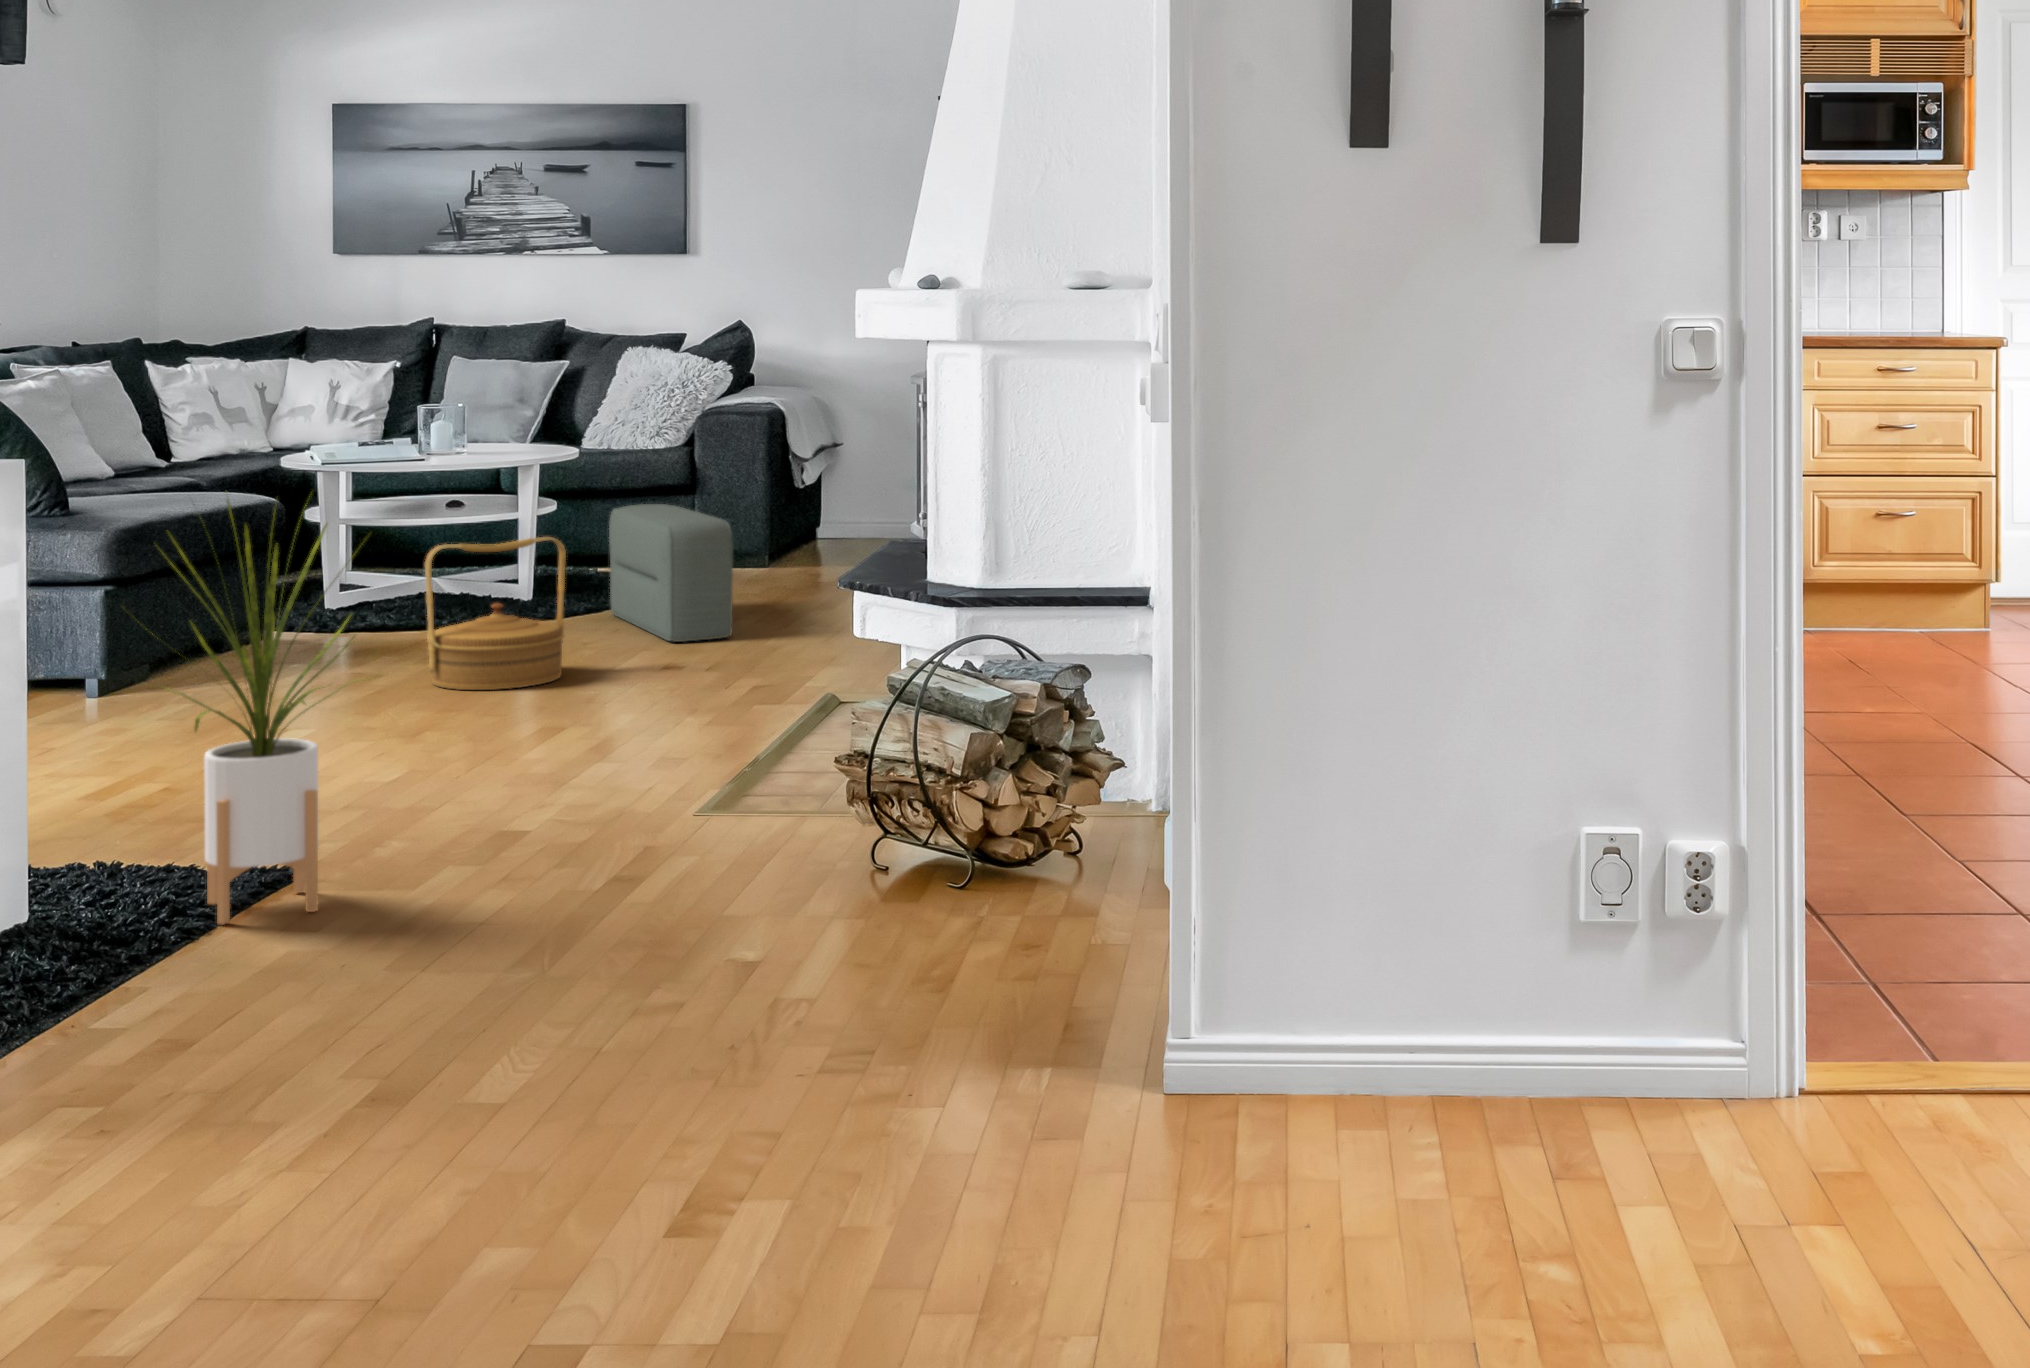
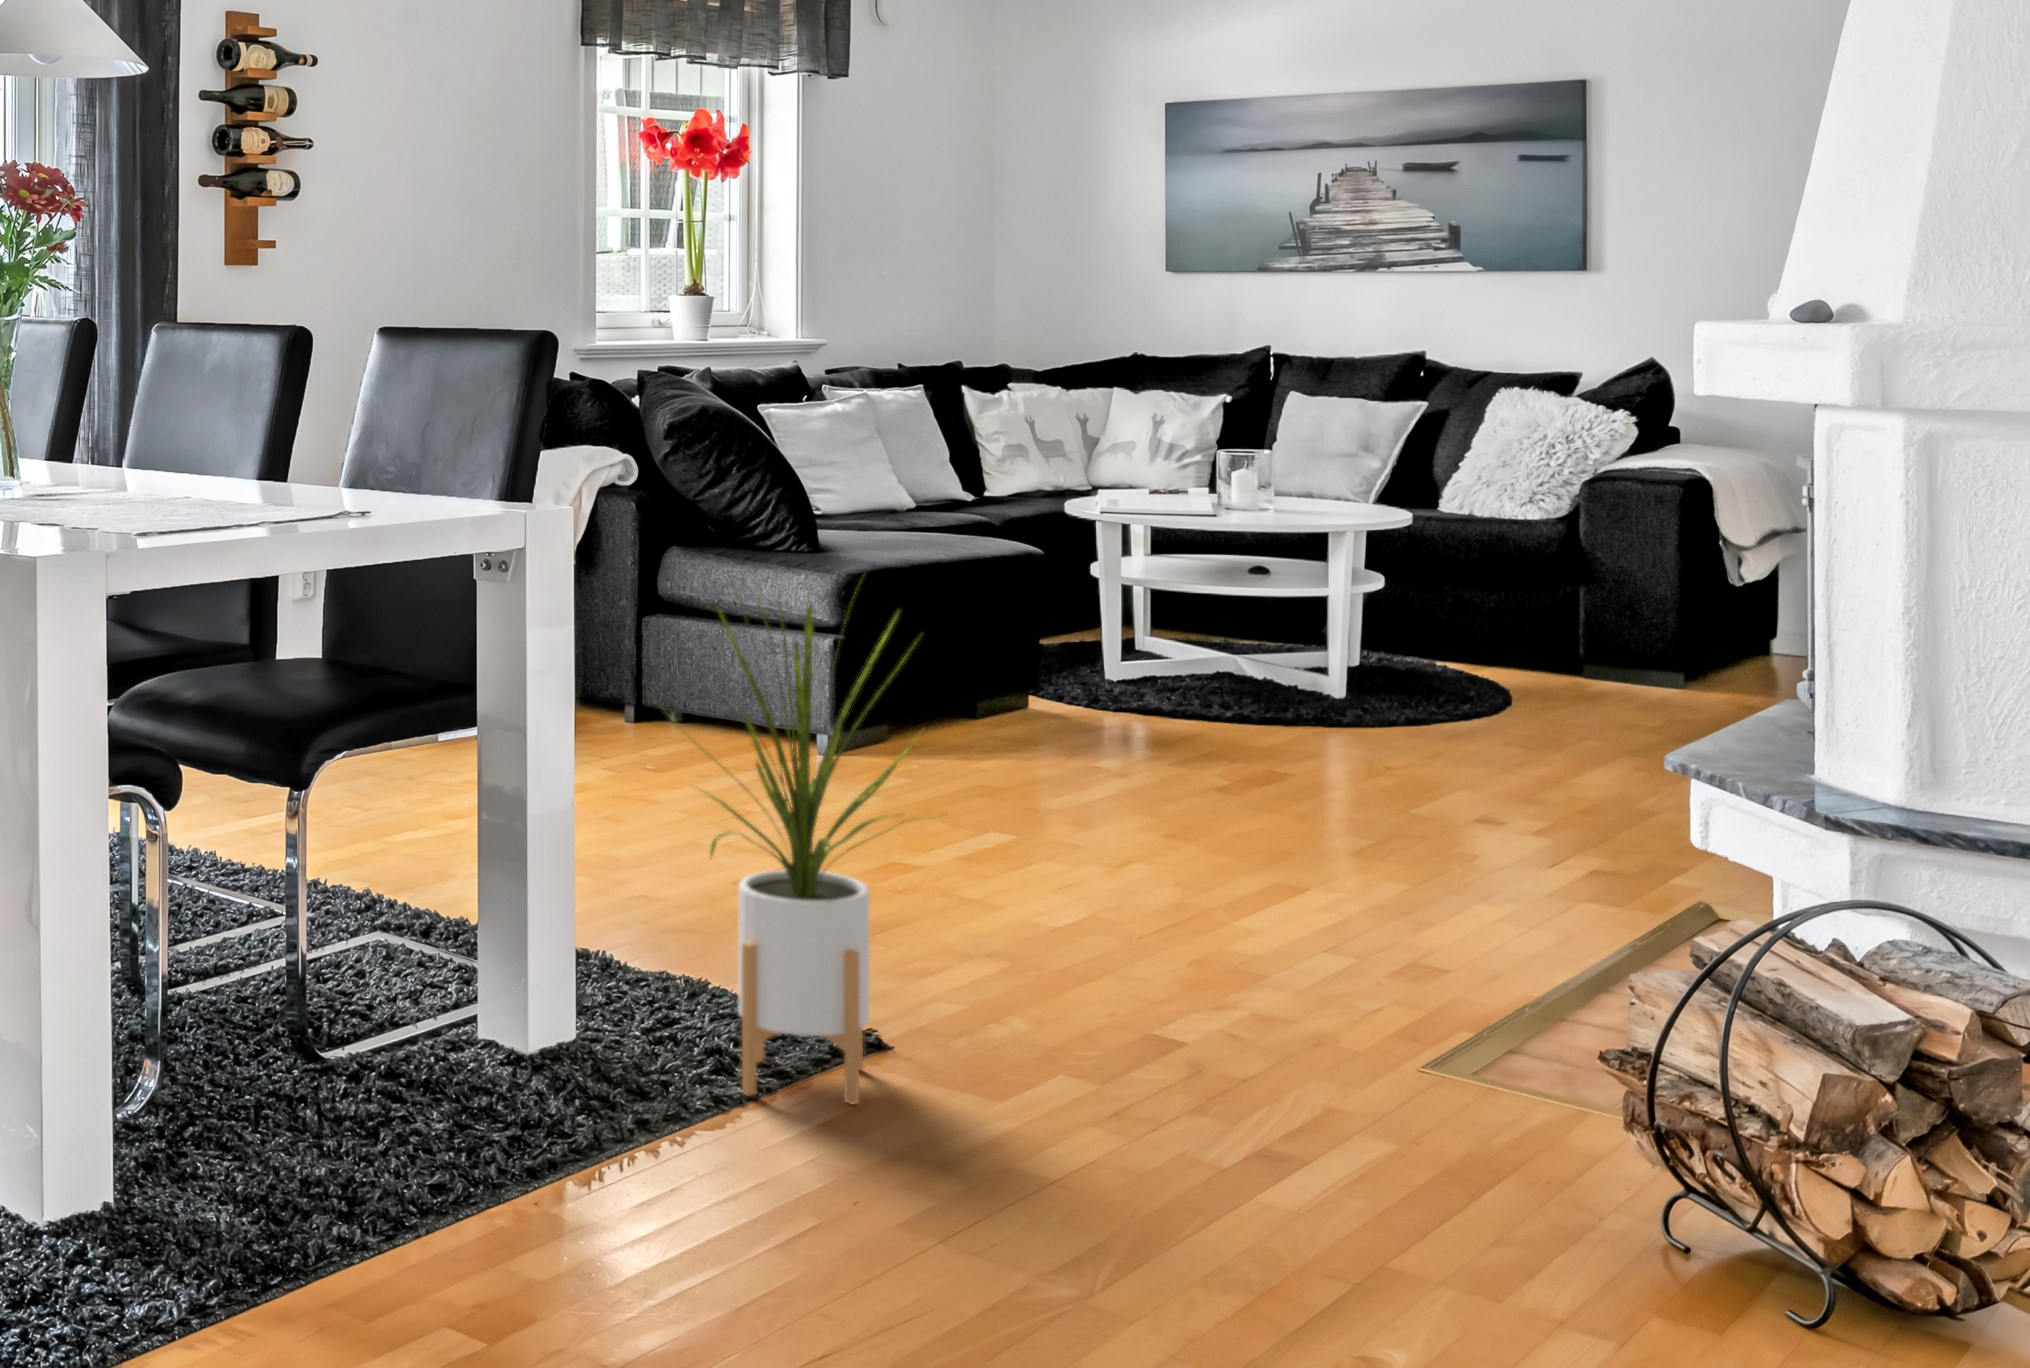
pouf: present [609,504,733,642] -> none [1440,590,1593,781]
basket: present [425,537,566,690] -> none [1163,625,1345,814]

